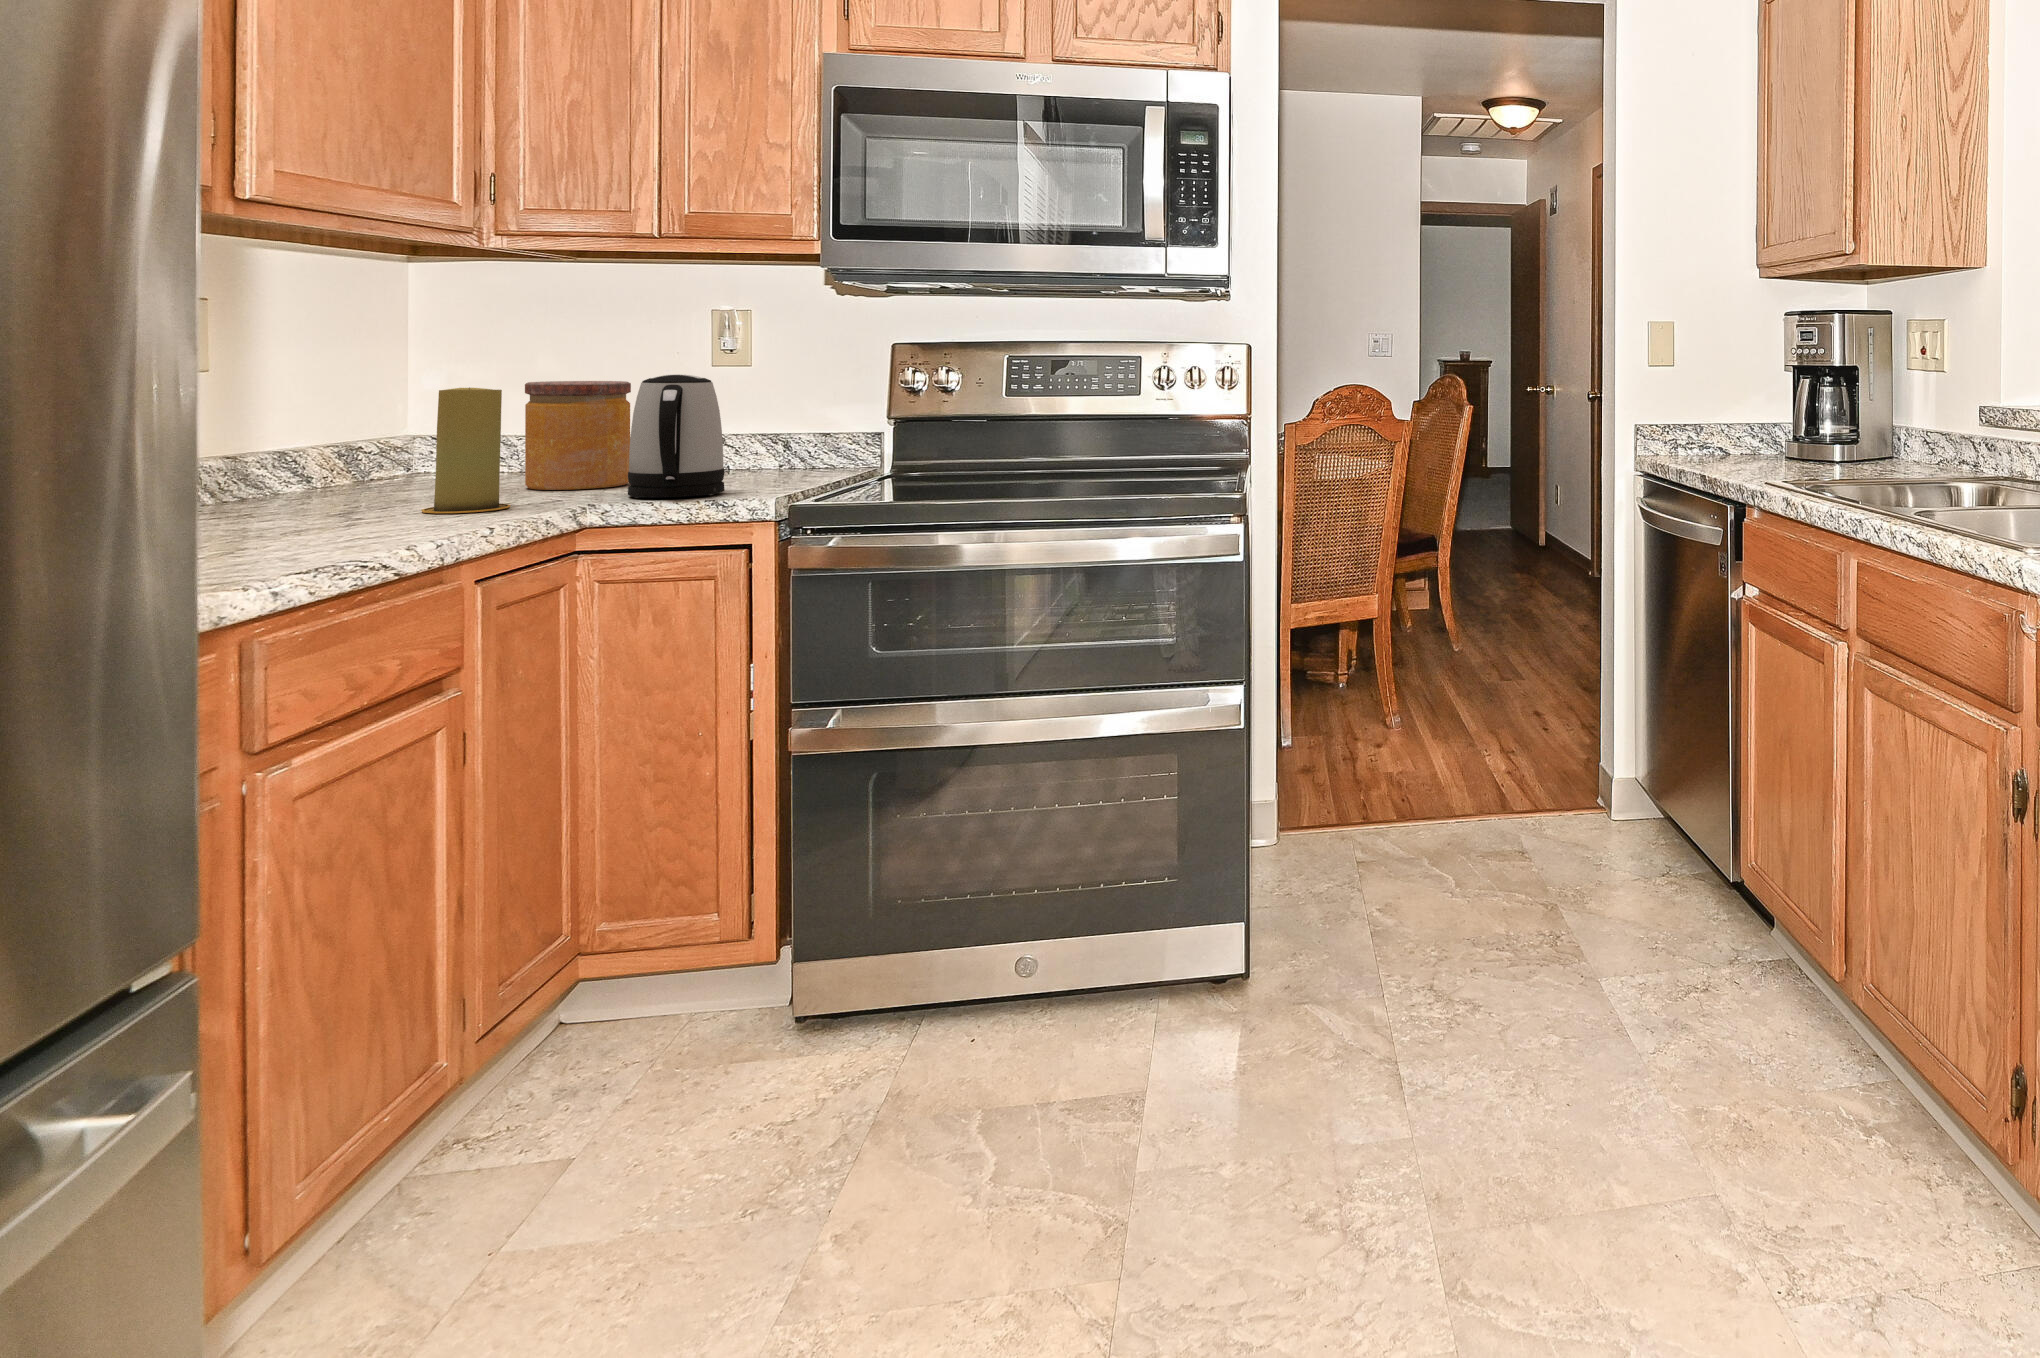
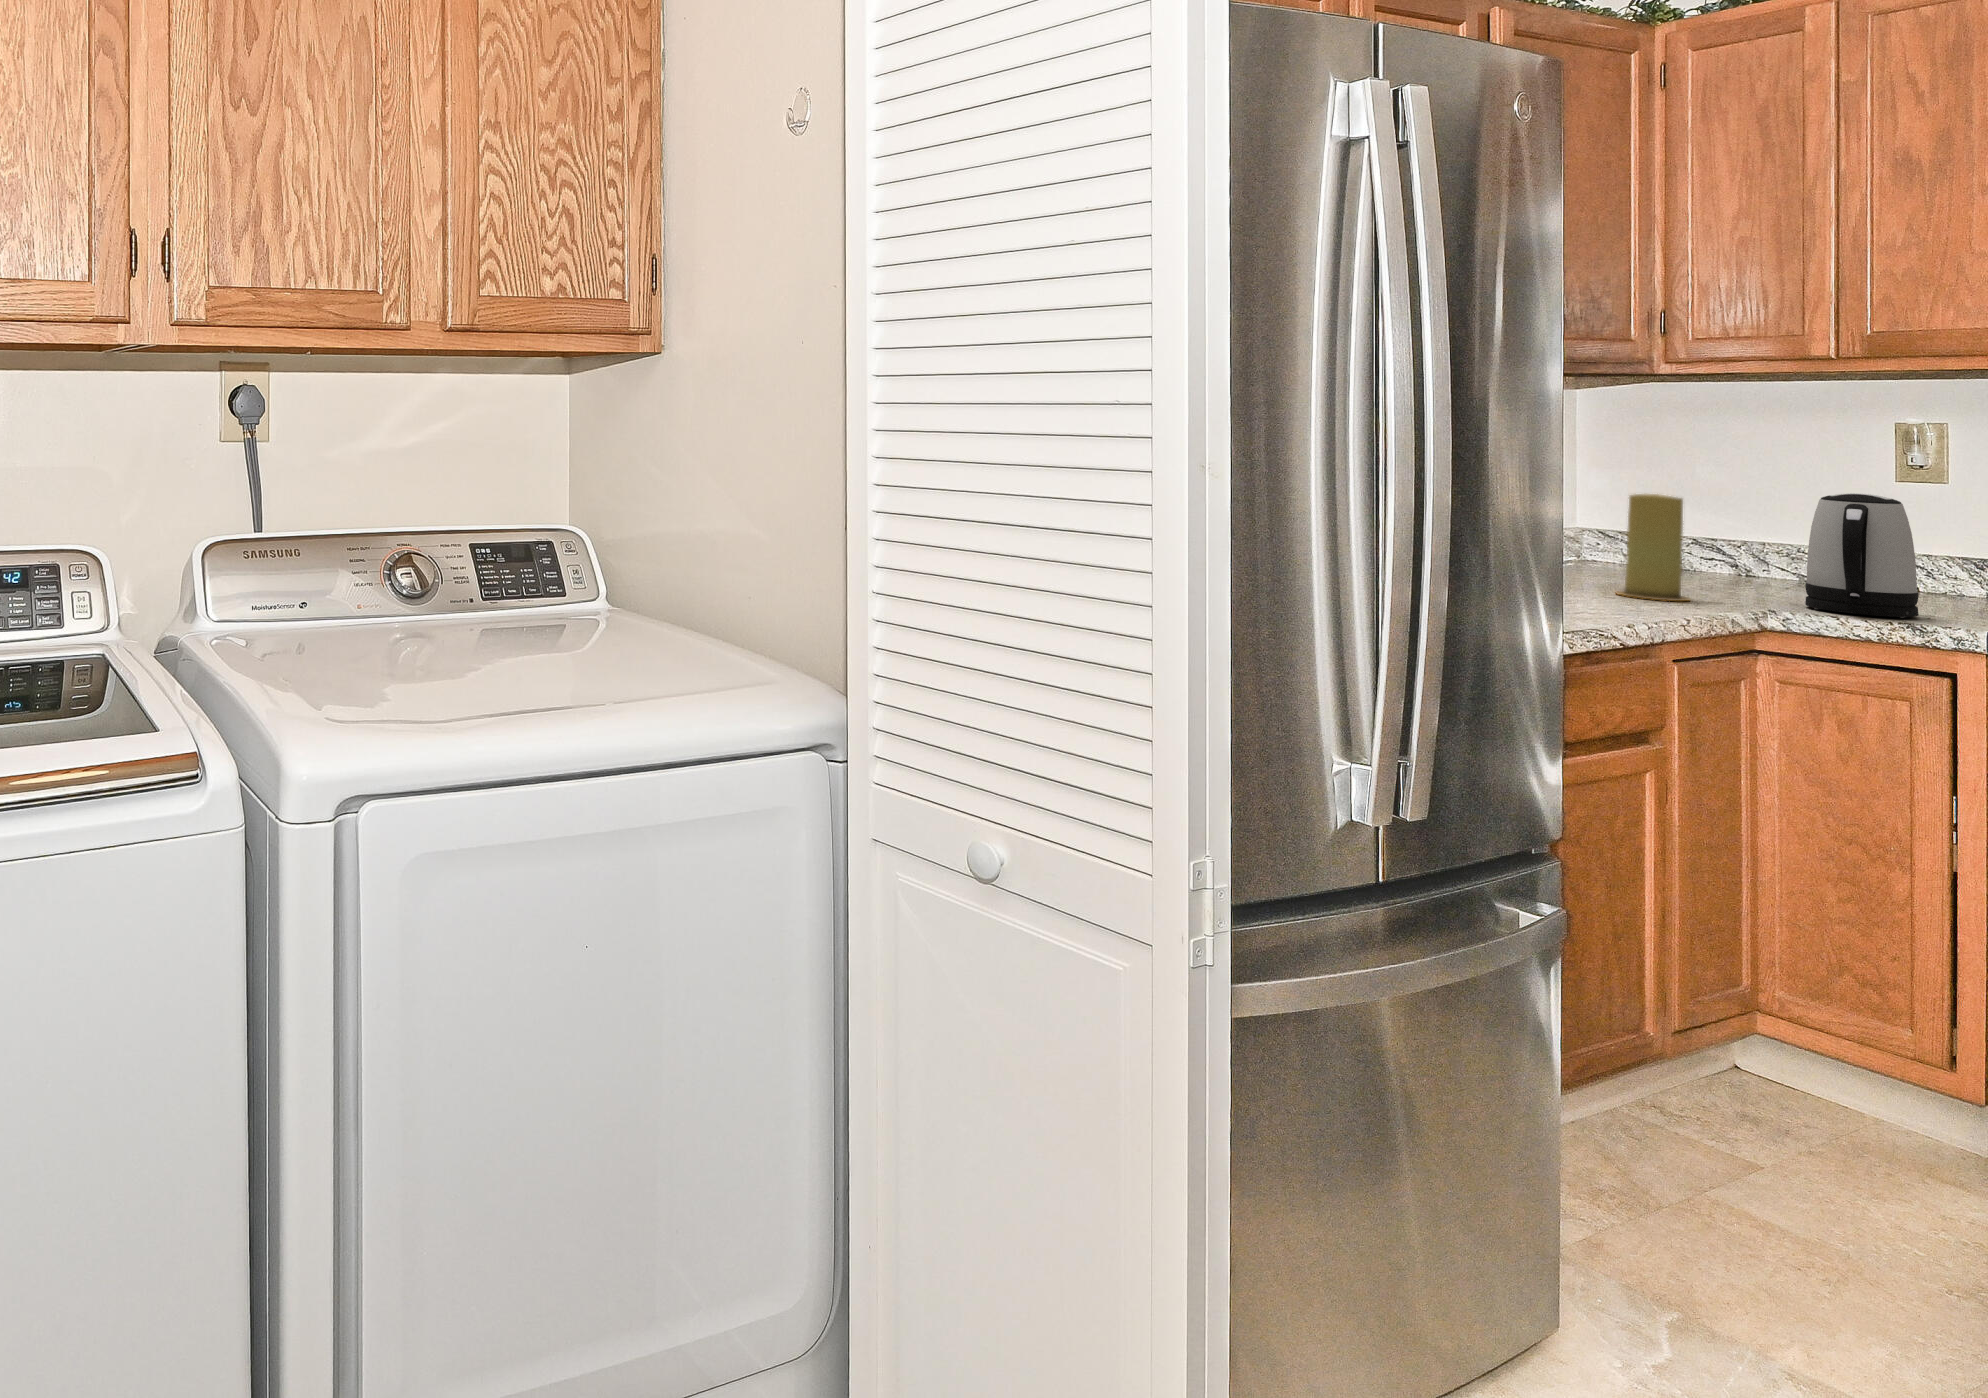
jar: present [525,381,631,490] -> none [1693,489,1802,594]

